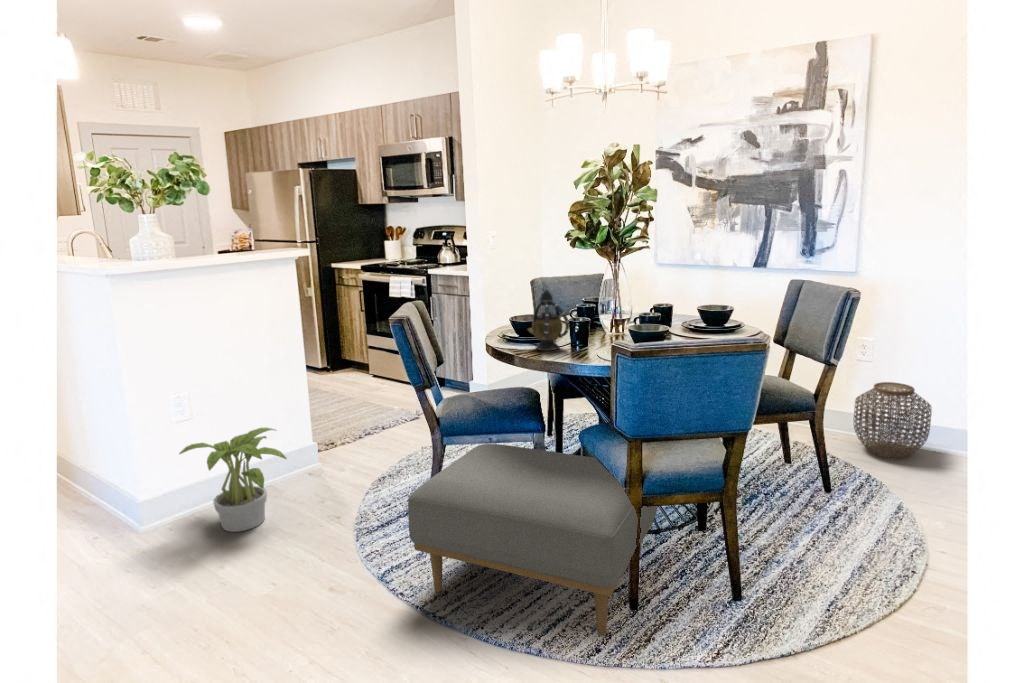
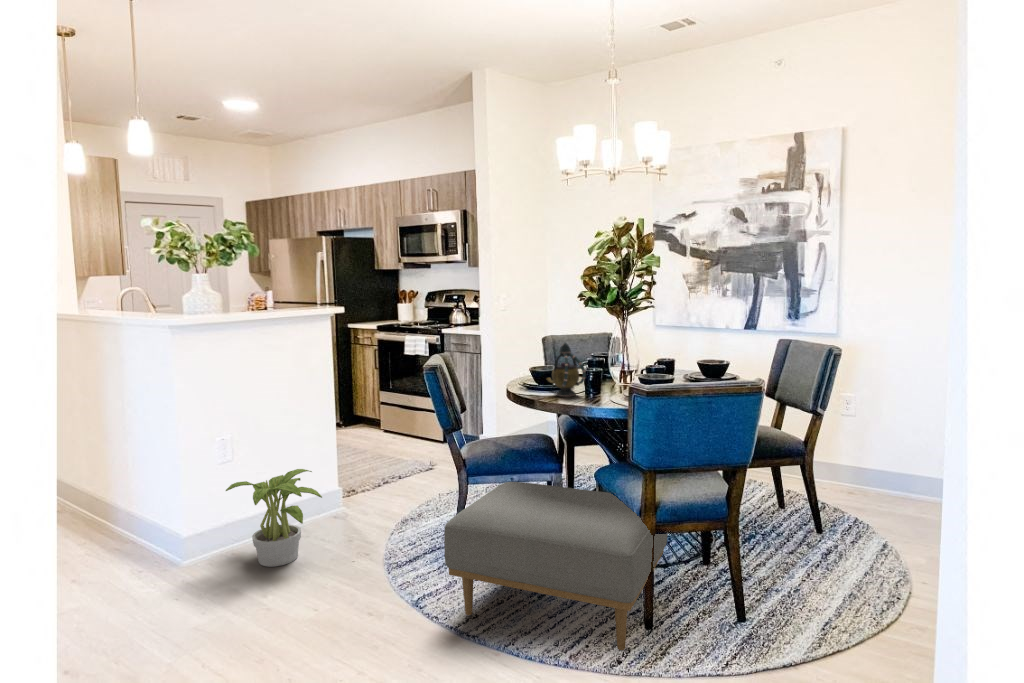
woven basket: present [853,382,931,459] -> none [841,434,911,505]

